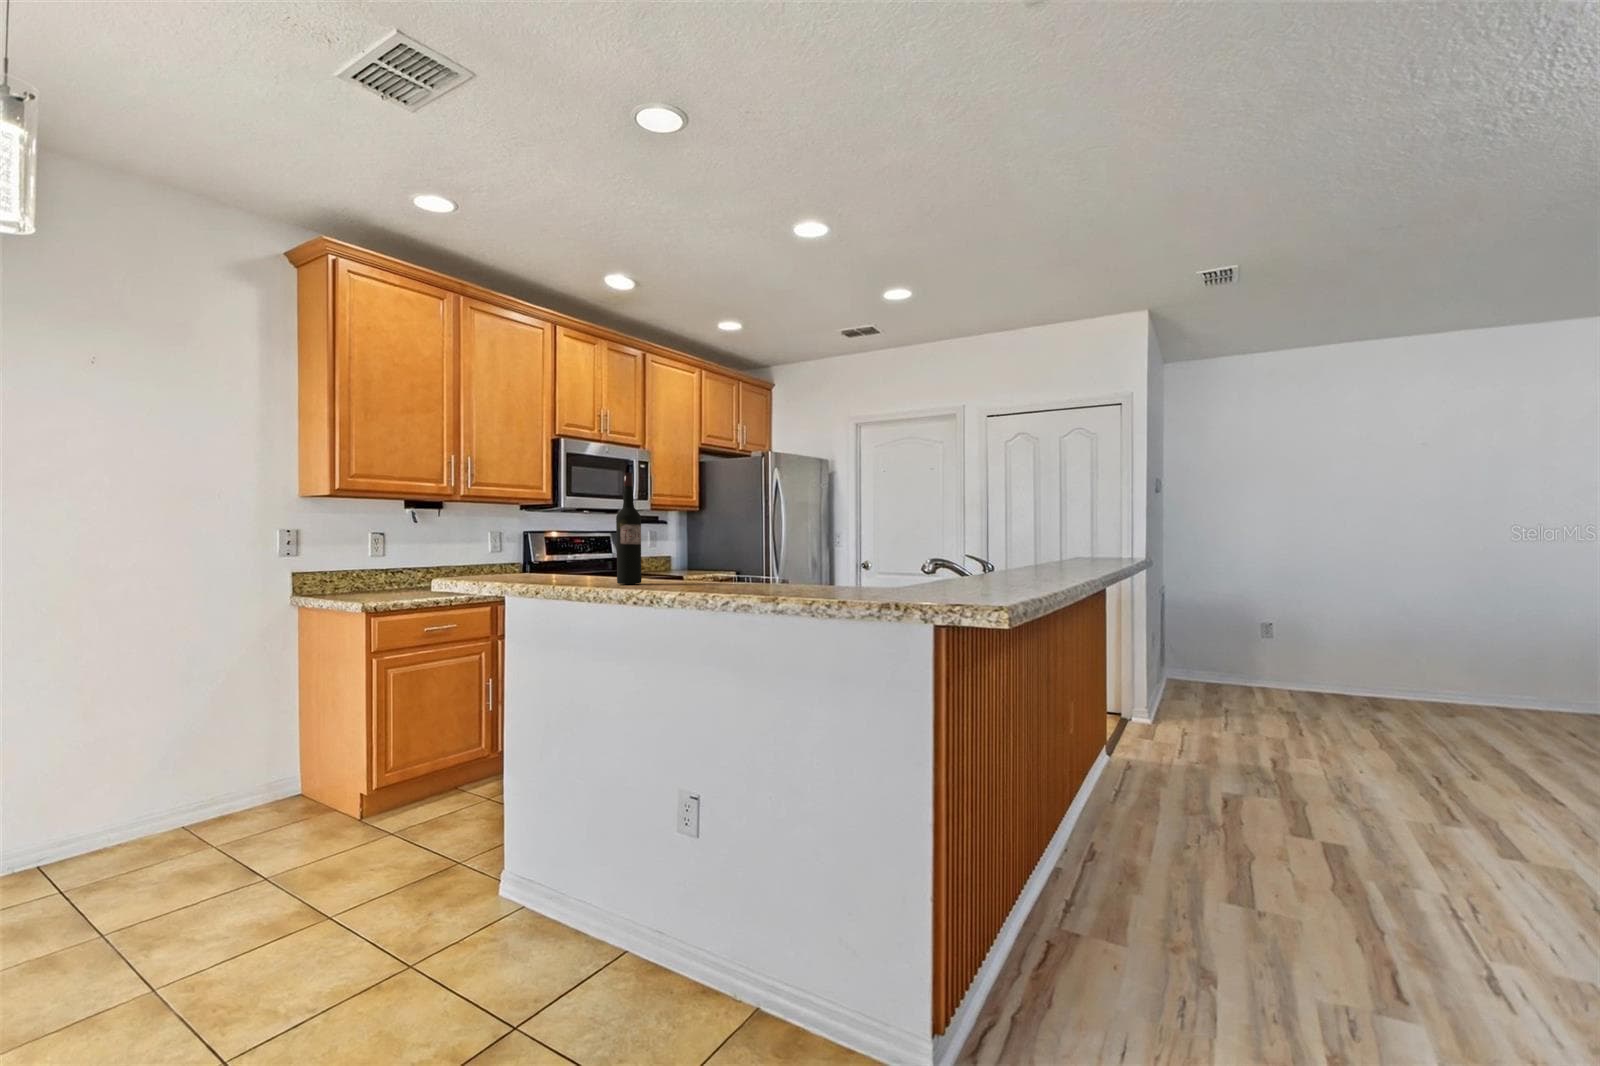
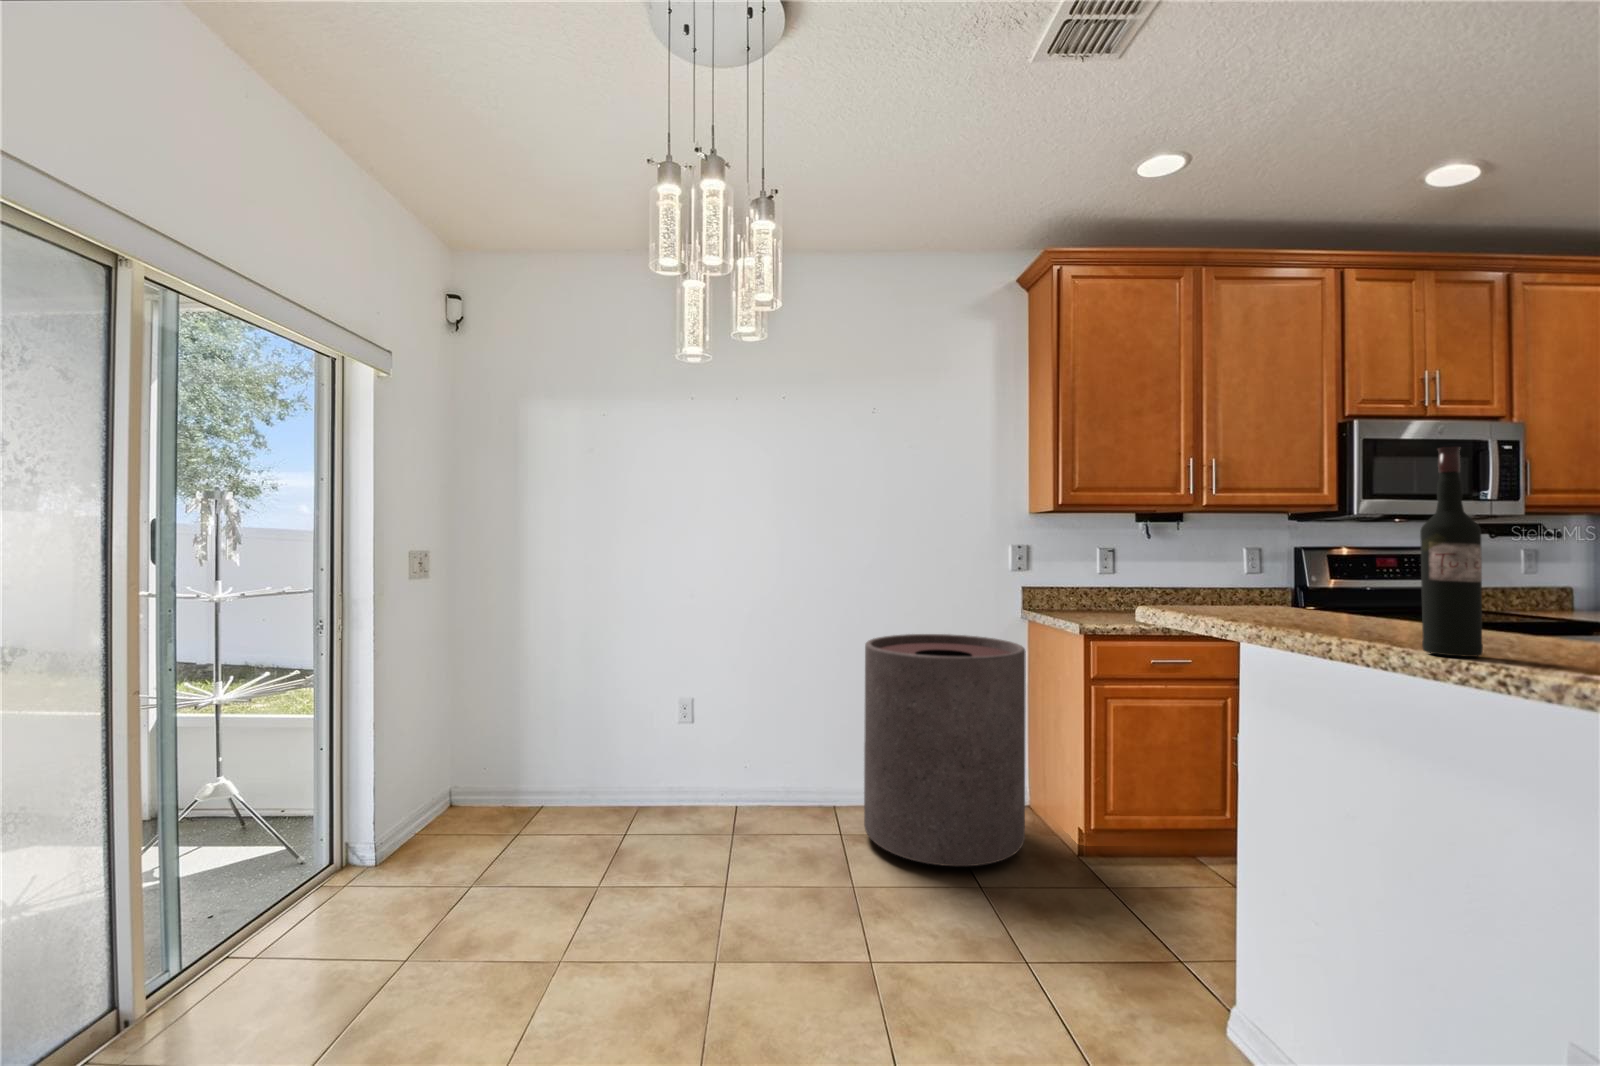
trash can: none [80,628,304,882] -> present [864,634,1026,866]

